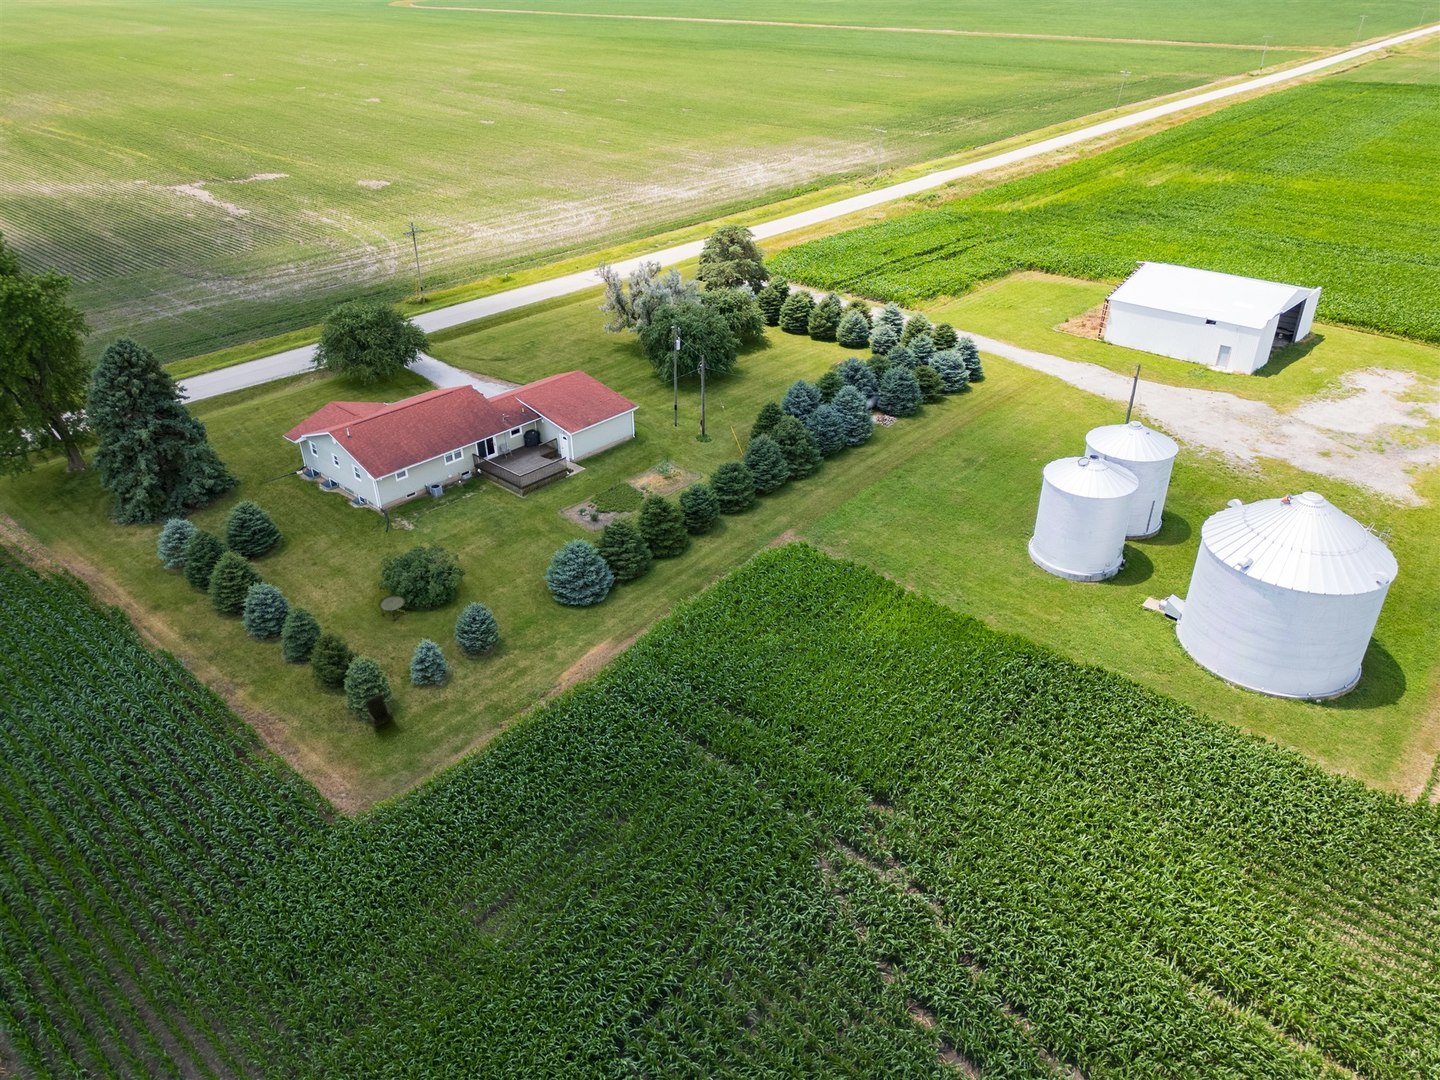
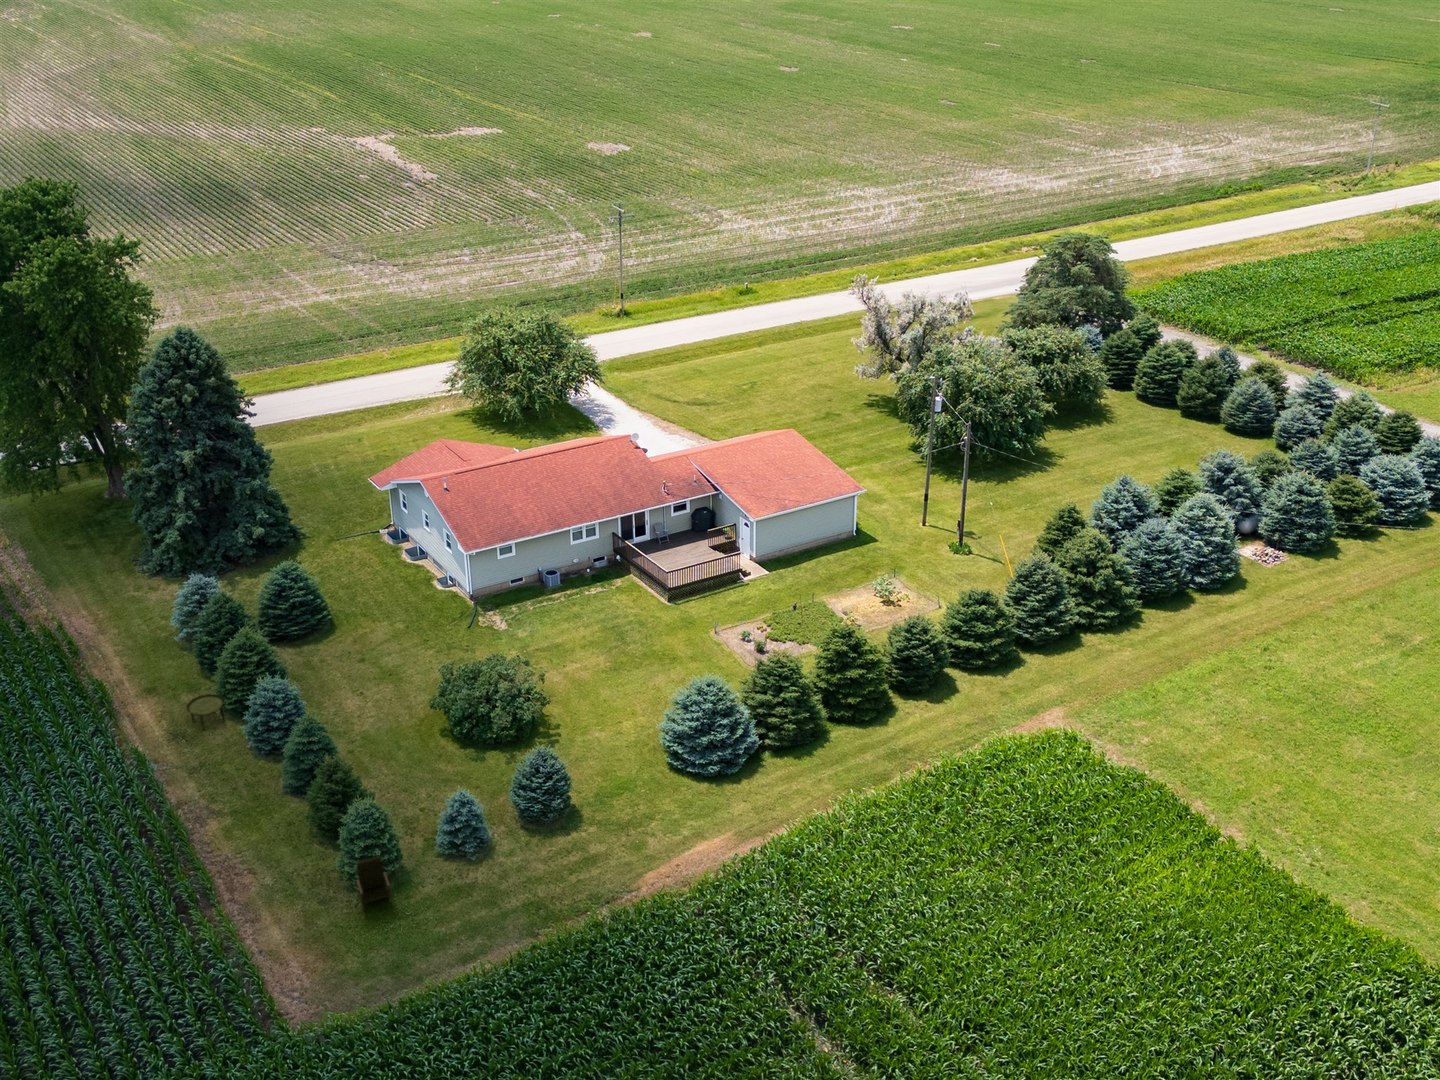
round table: present [379,595,406,619] -> present [186,694,225,730]

